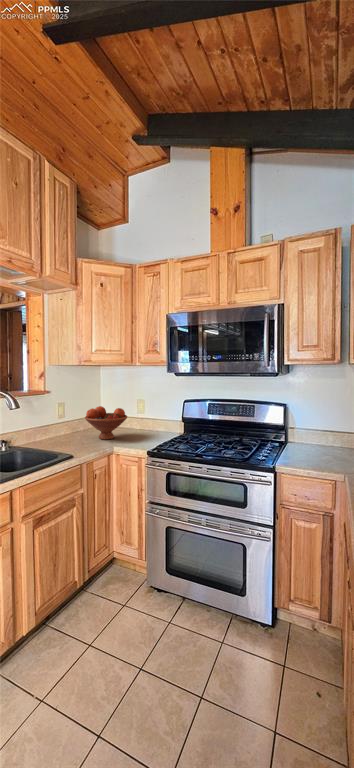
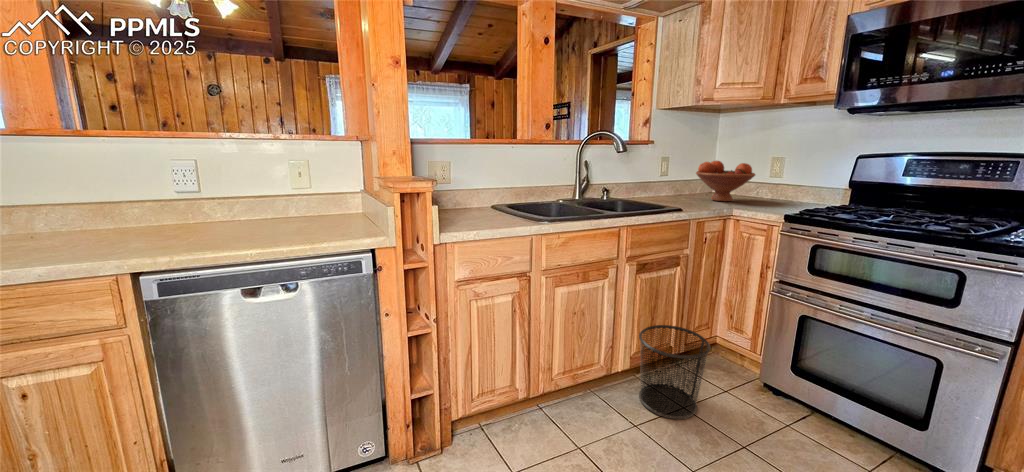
waste bin: none [41,565,105,669] -> present [639,325,711,419]

